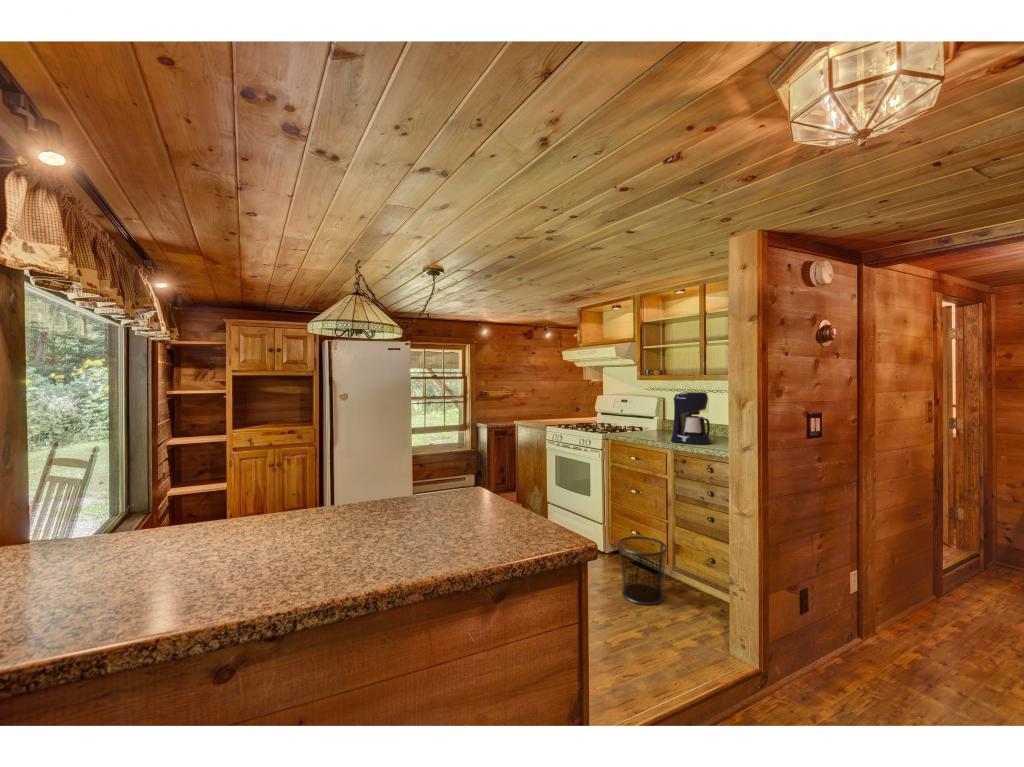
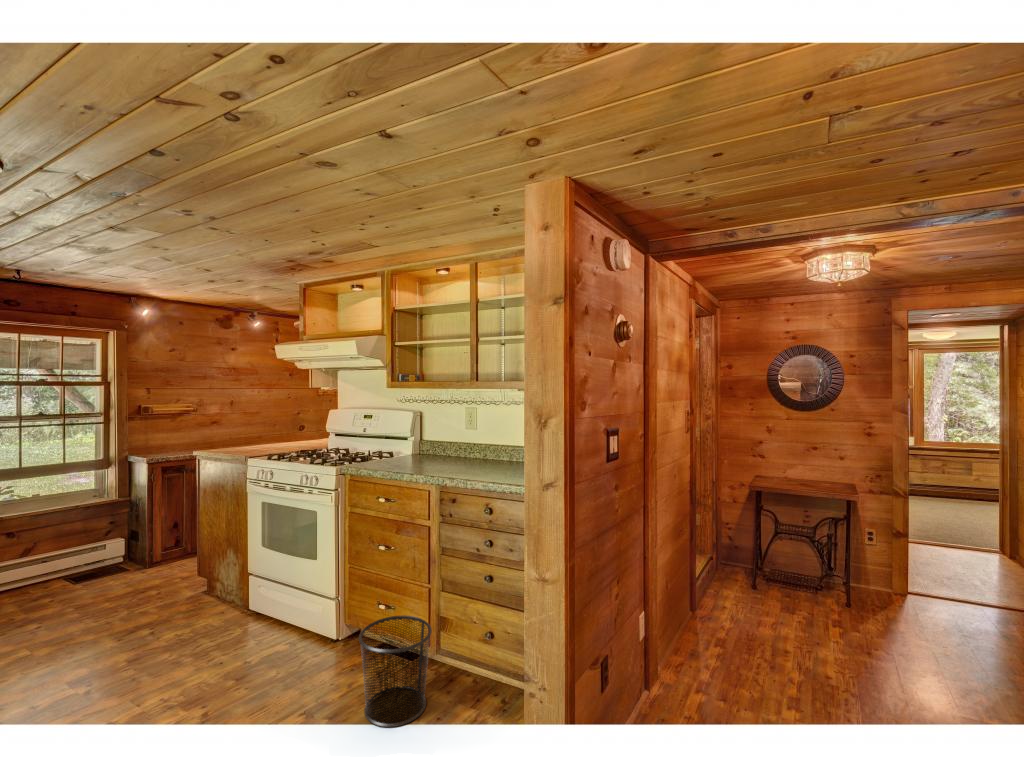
coffee maker: present [671,392,712,445] -> none [434,404,486,475]

